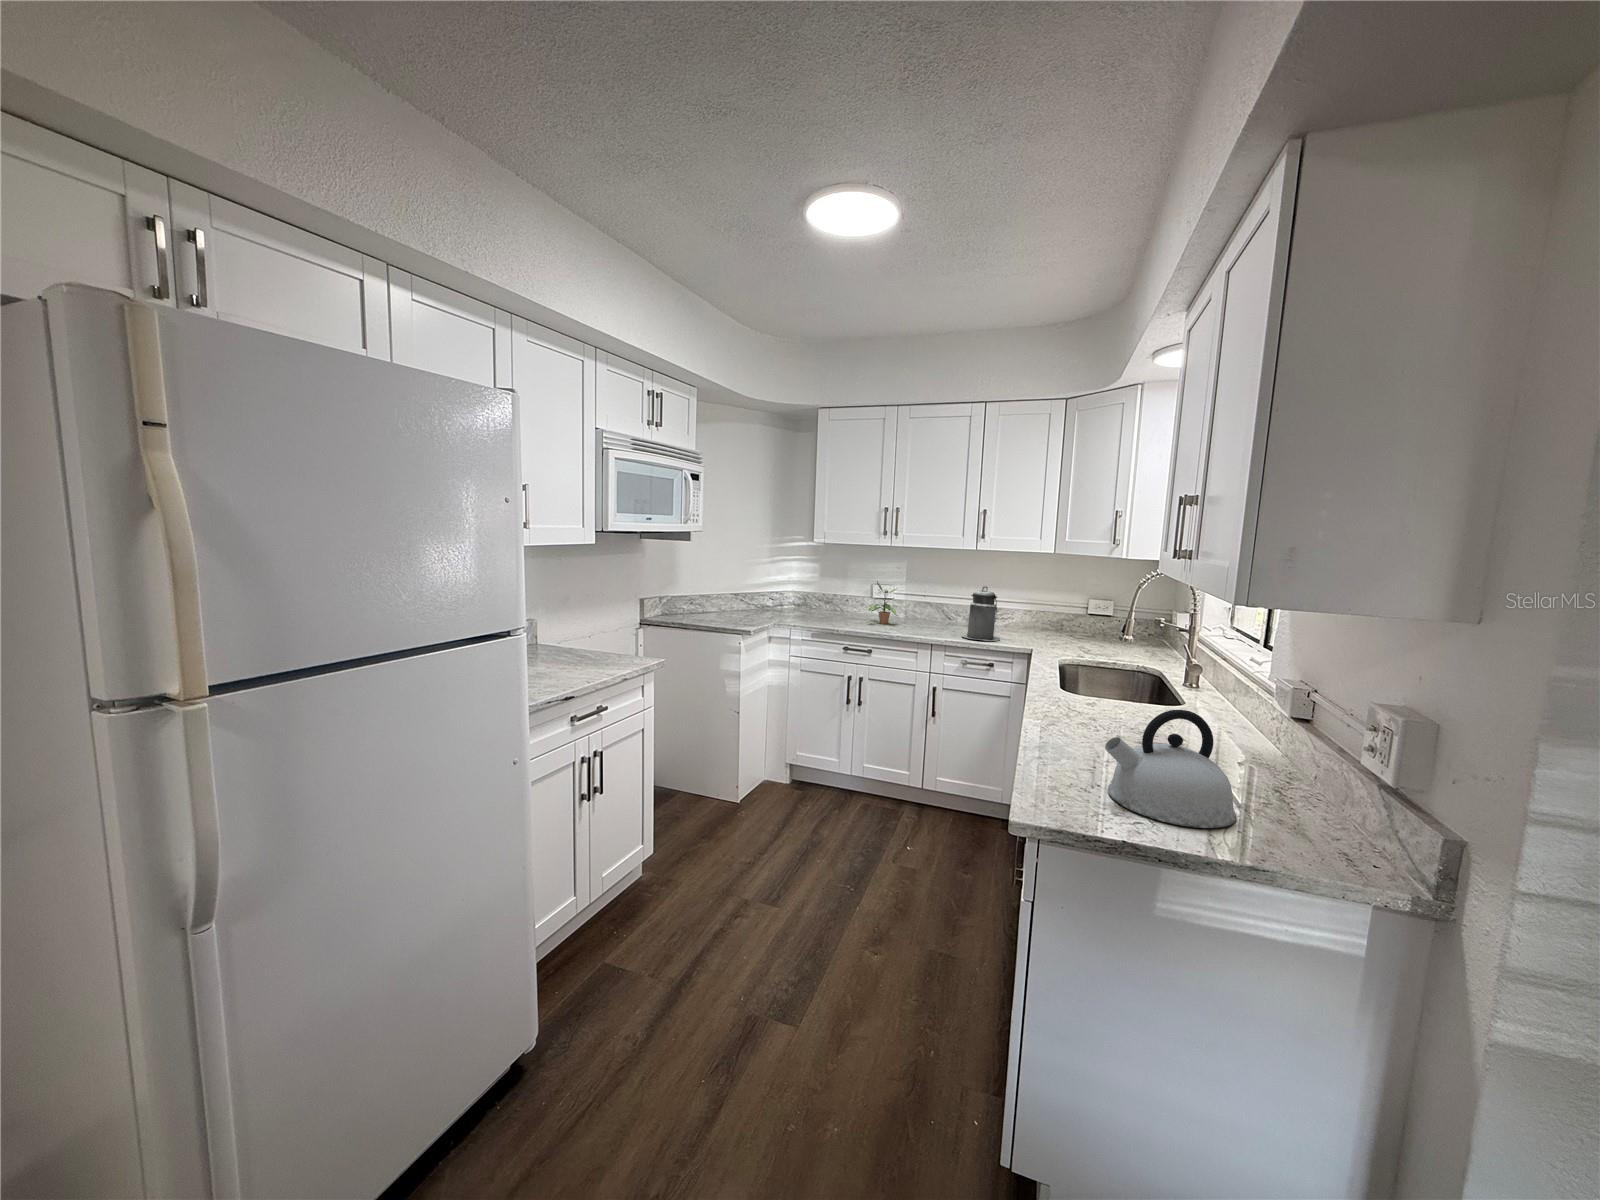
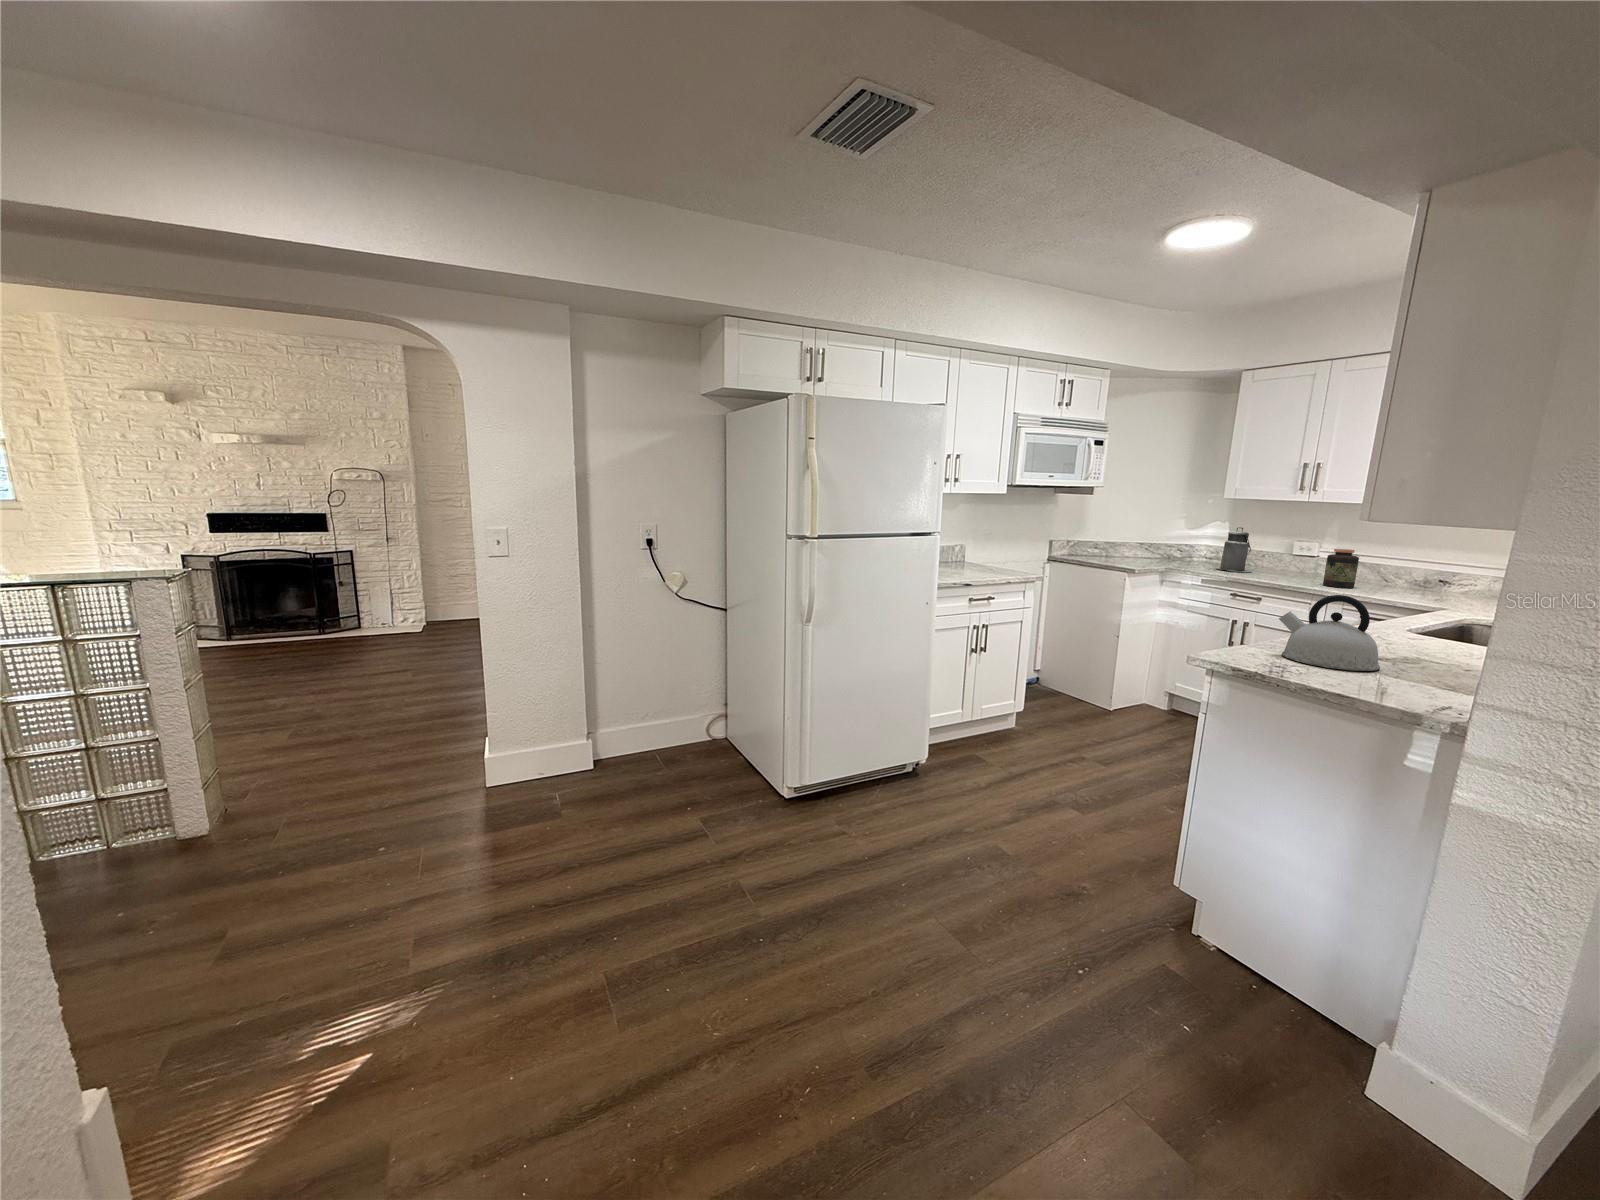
potted plant: present [869,581,900,624] -> none [1274,535,1319,579]
canister: present [962,586,1000,641] -> present [1217,527,1251,572]
jar: none [914,593,940,631] -> present [1323,549,1359,588]

